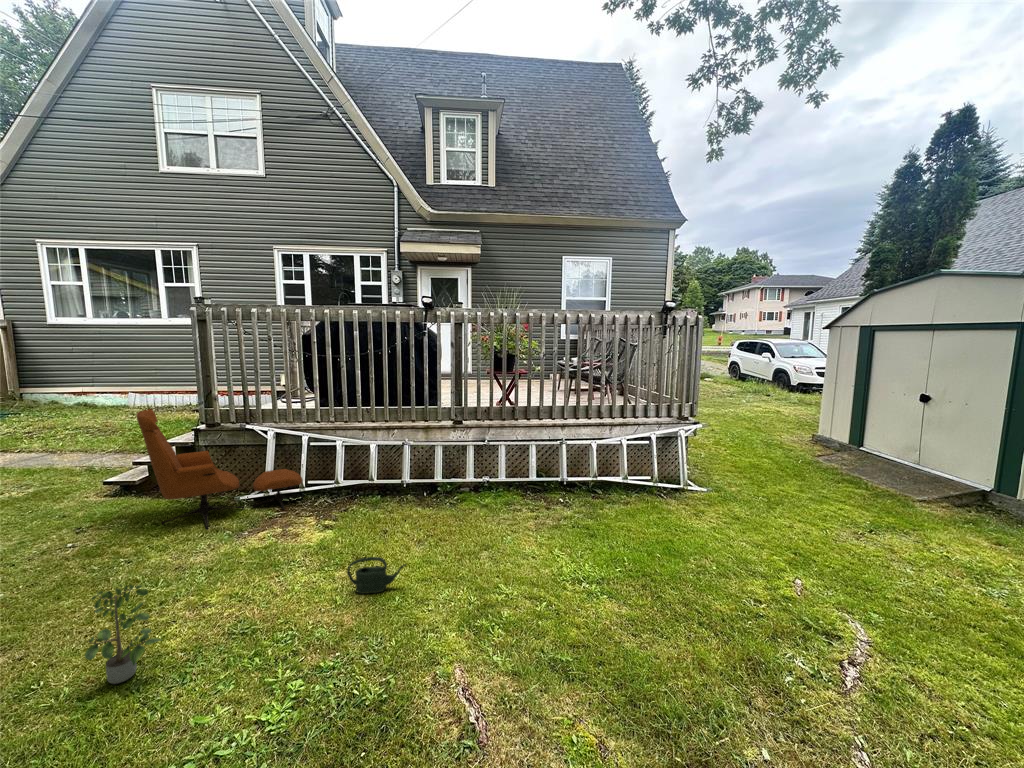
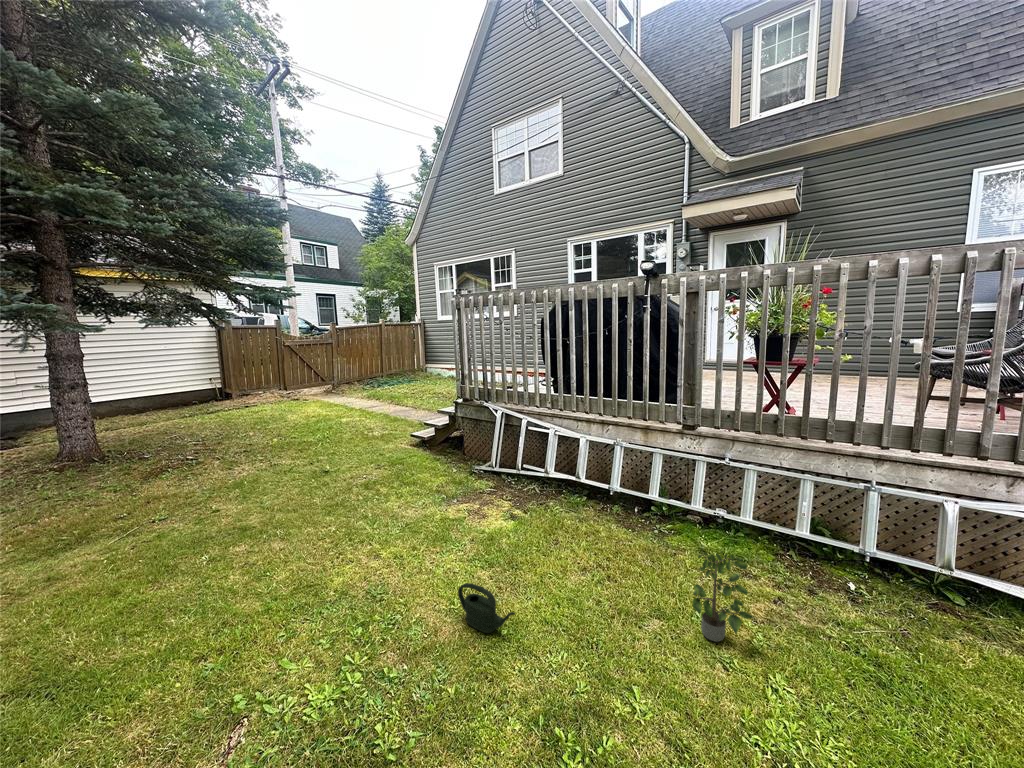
lounge chair: present [136,409,303,529] -> none [387,385,515,493]
potted plant: present [85,585,162,684] -> present [692,552,754,642]

